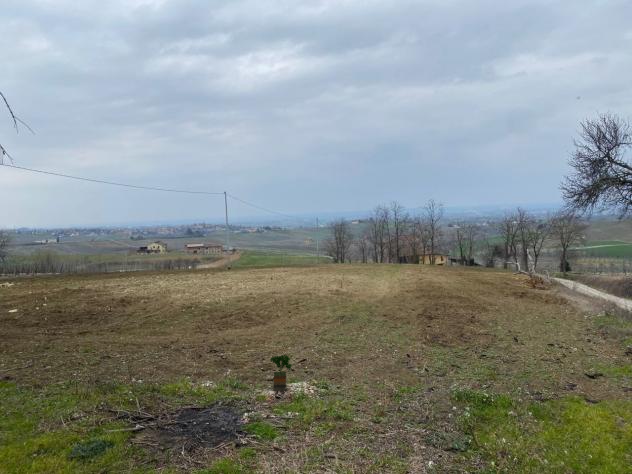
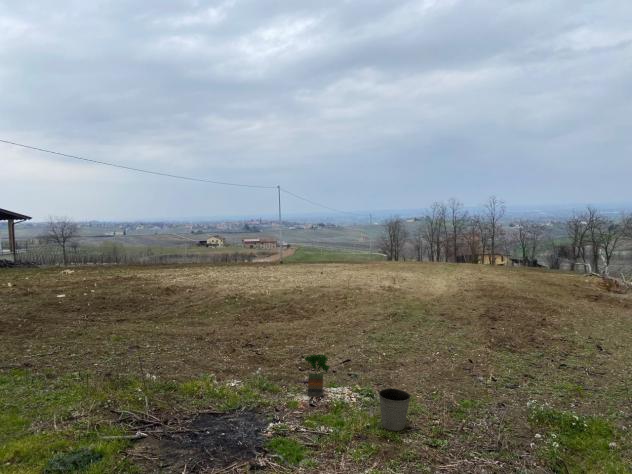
bucket: none [333,380,360,413] -> present [379,388,411,431]

